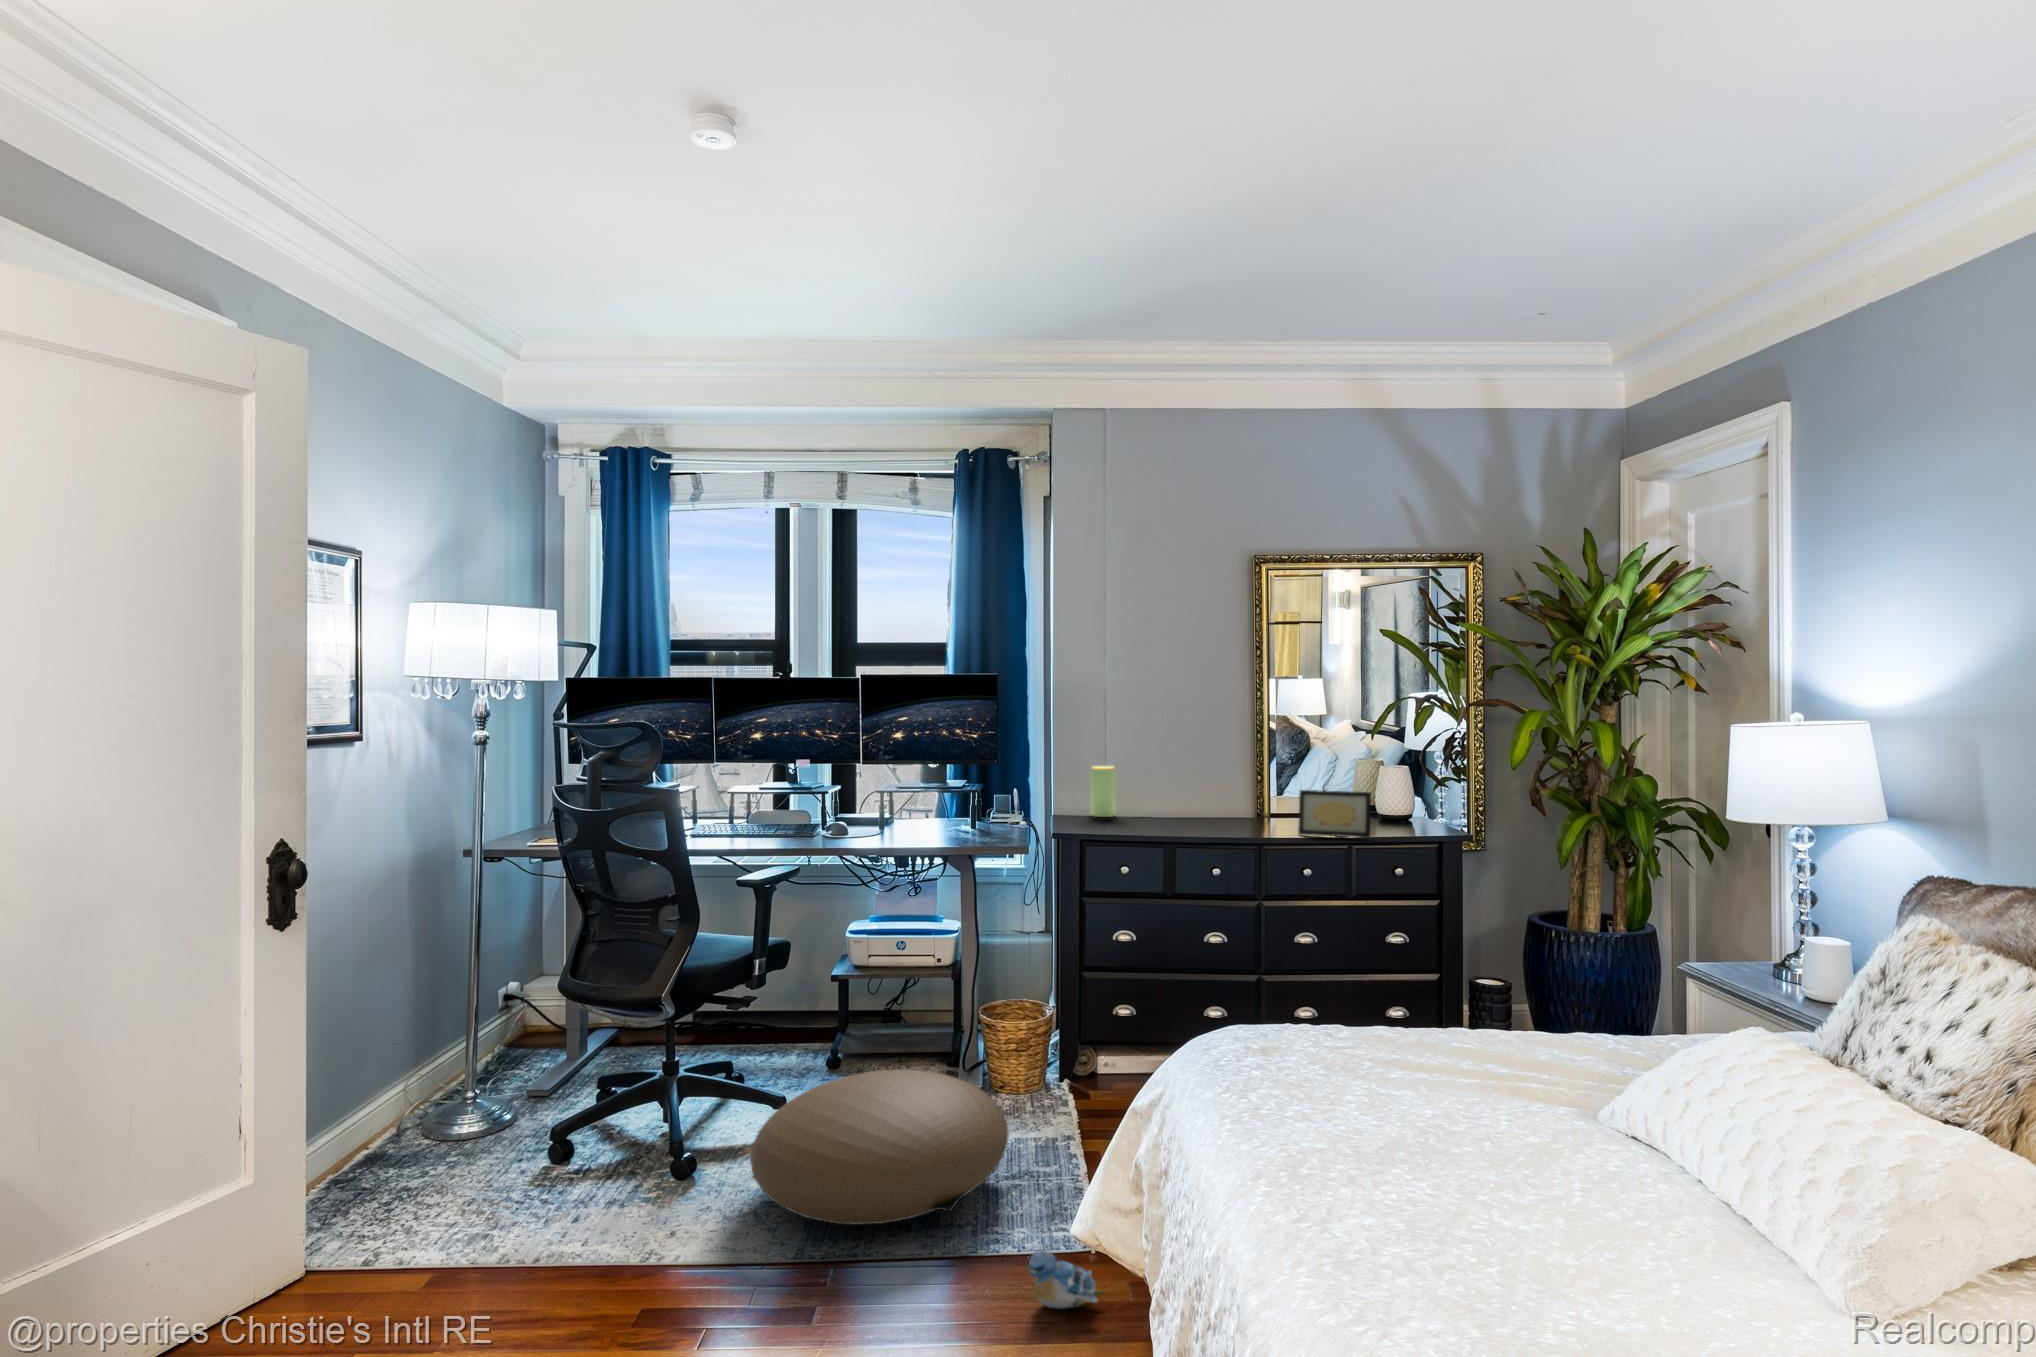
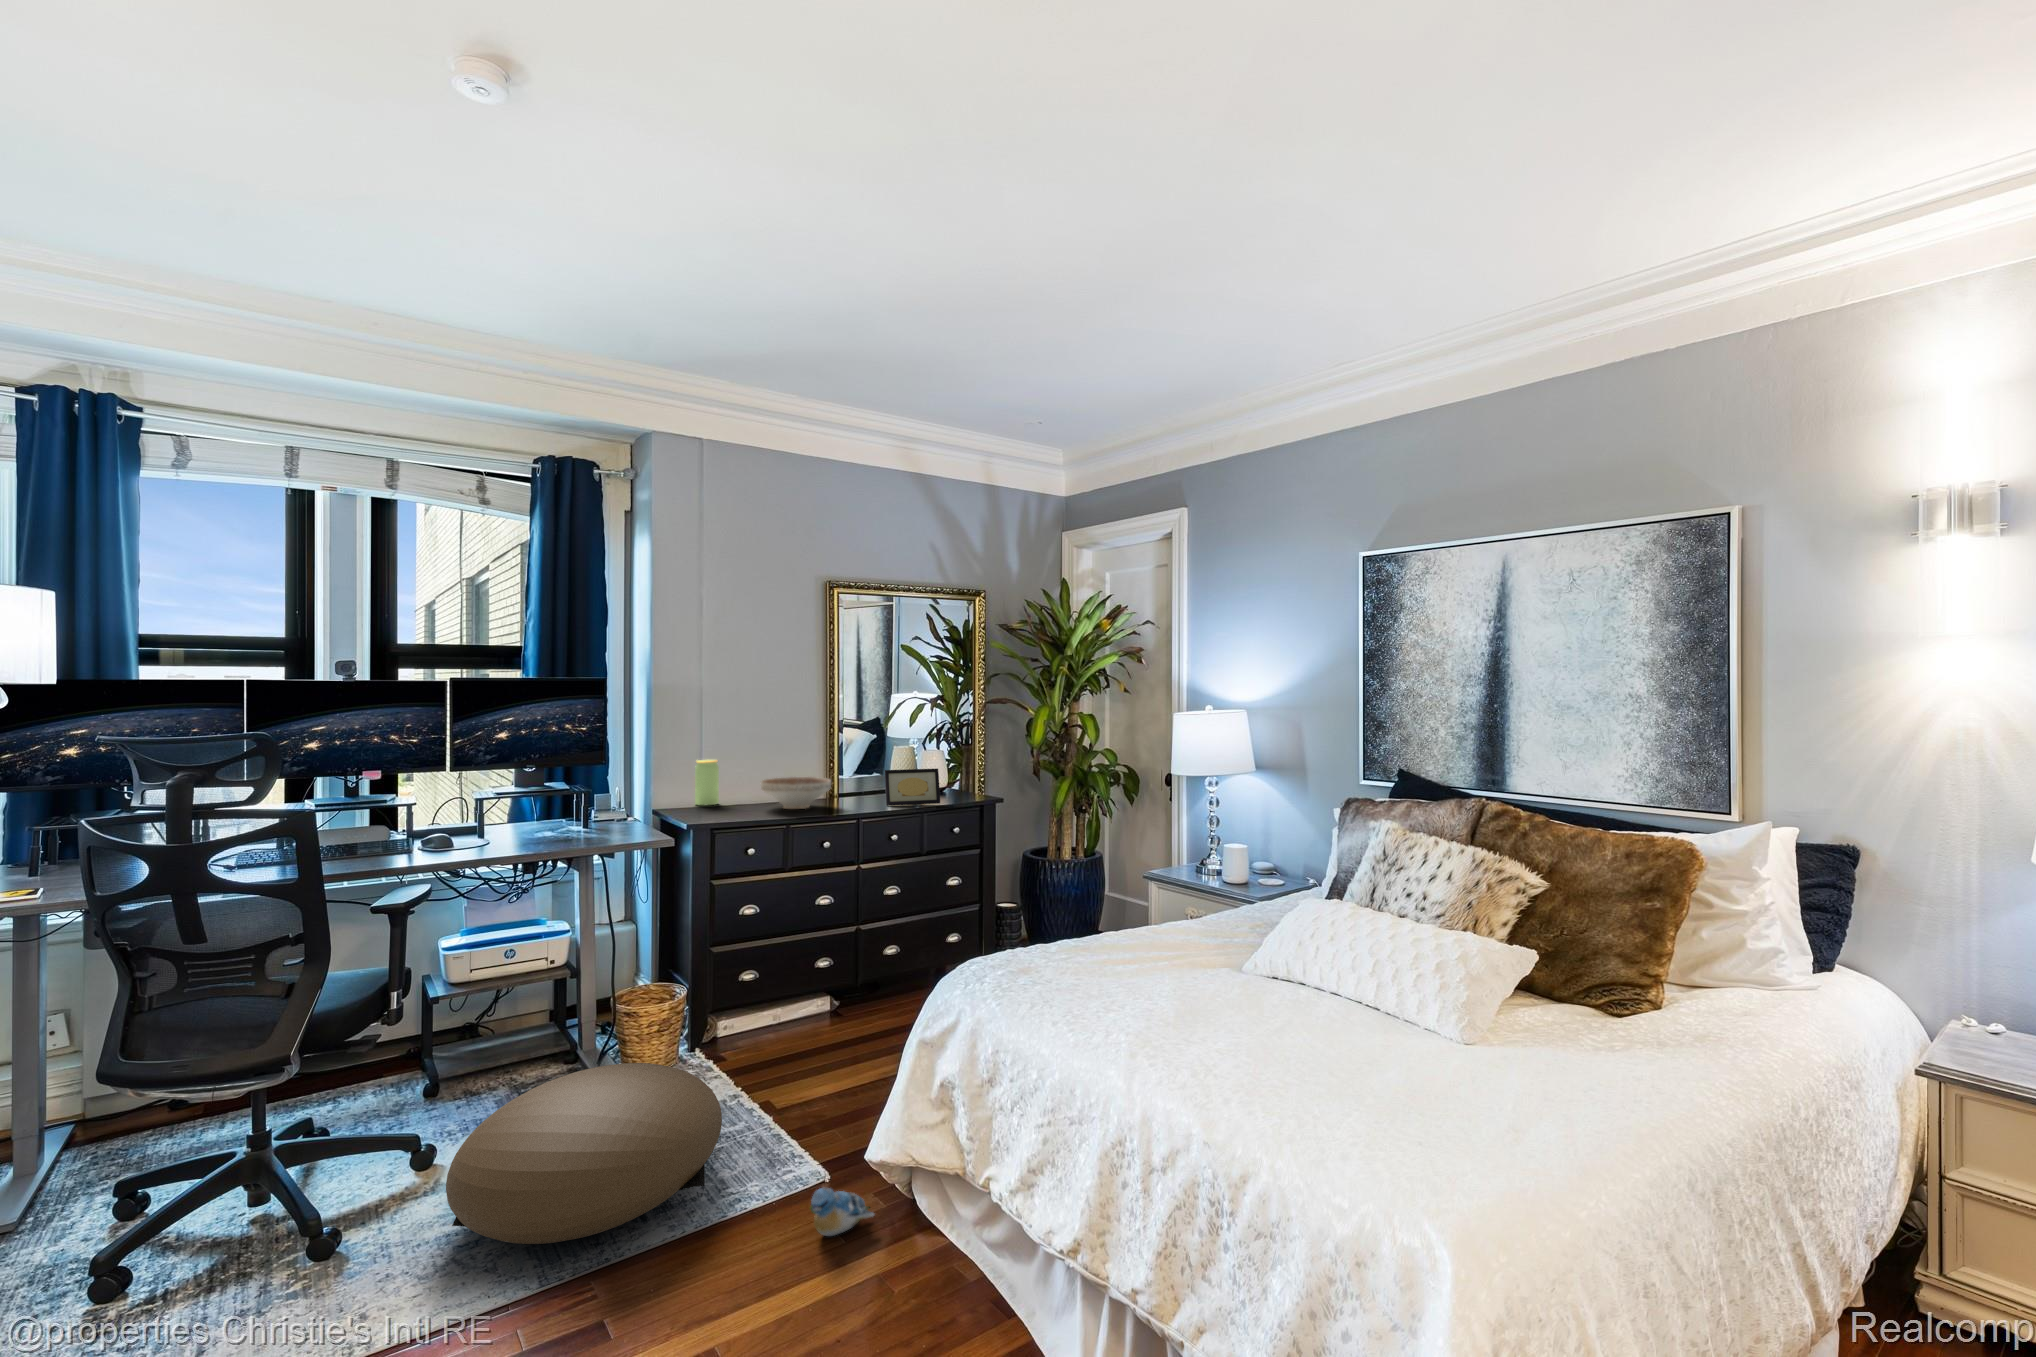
decorative bowl: none [1148,791,1230,830] -> present [761,777,831,809]

